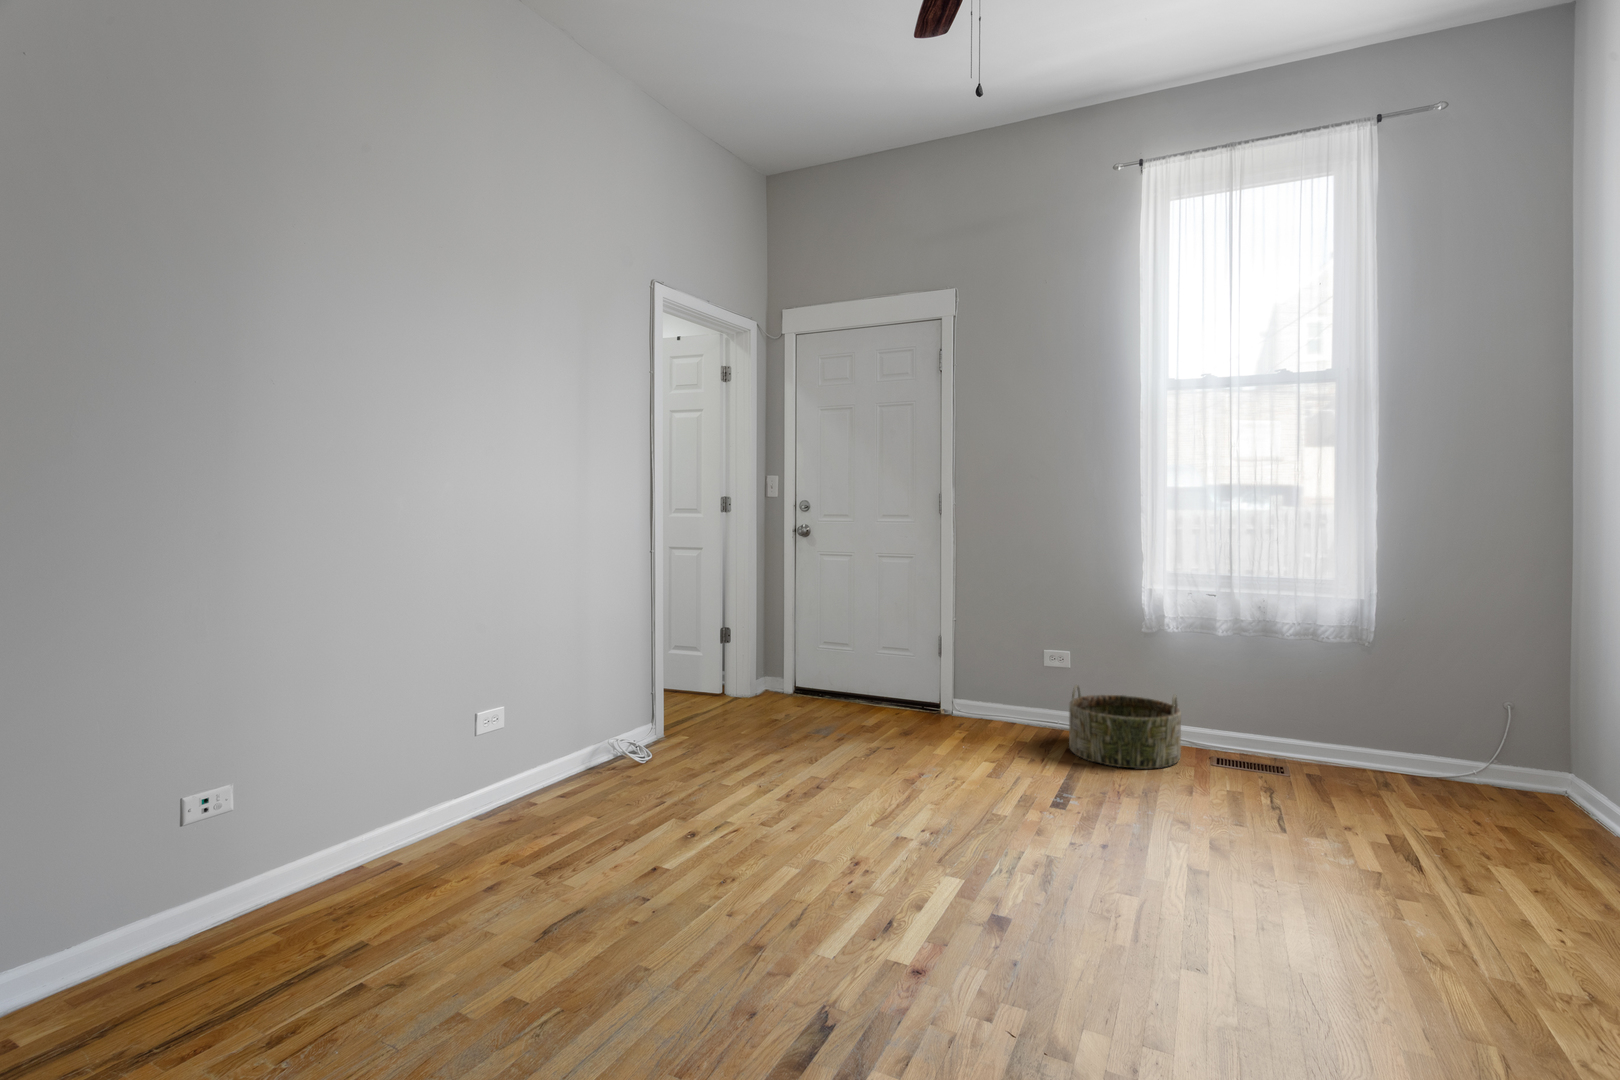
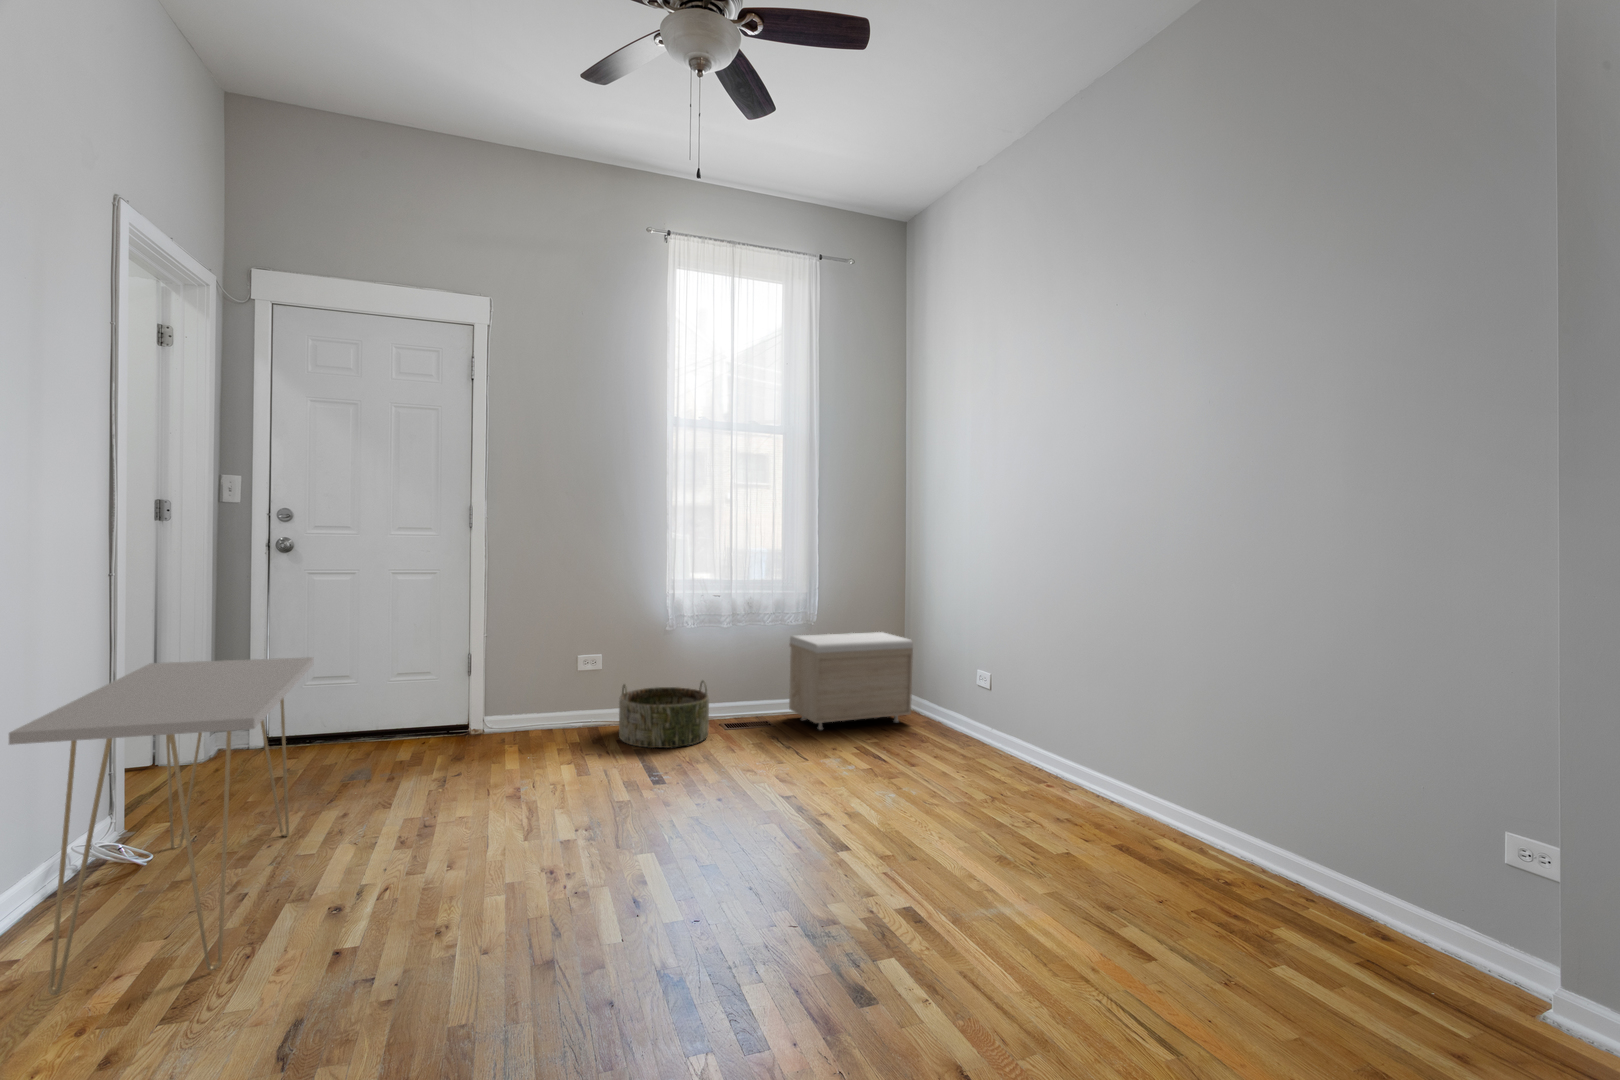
console table: none [482,611,736,830] -> present [9,657,313,995]
storage bench: none [1327,654,1551,812] -> present [789,632,913,730]

